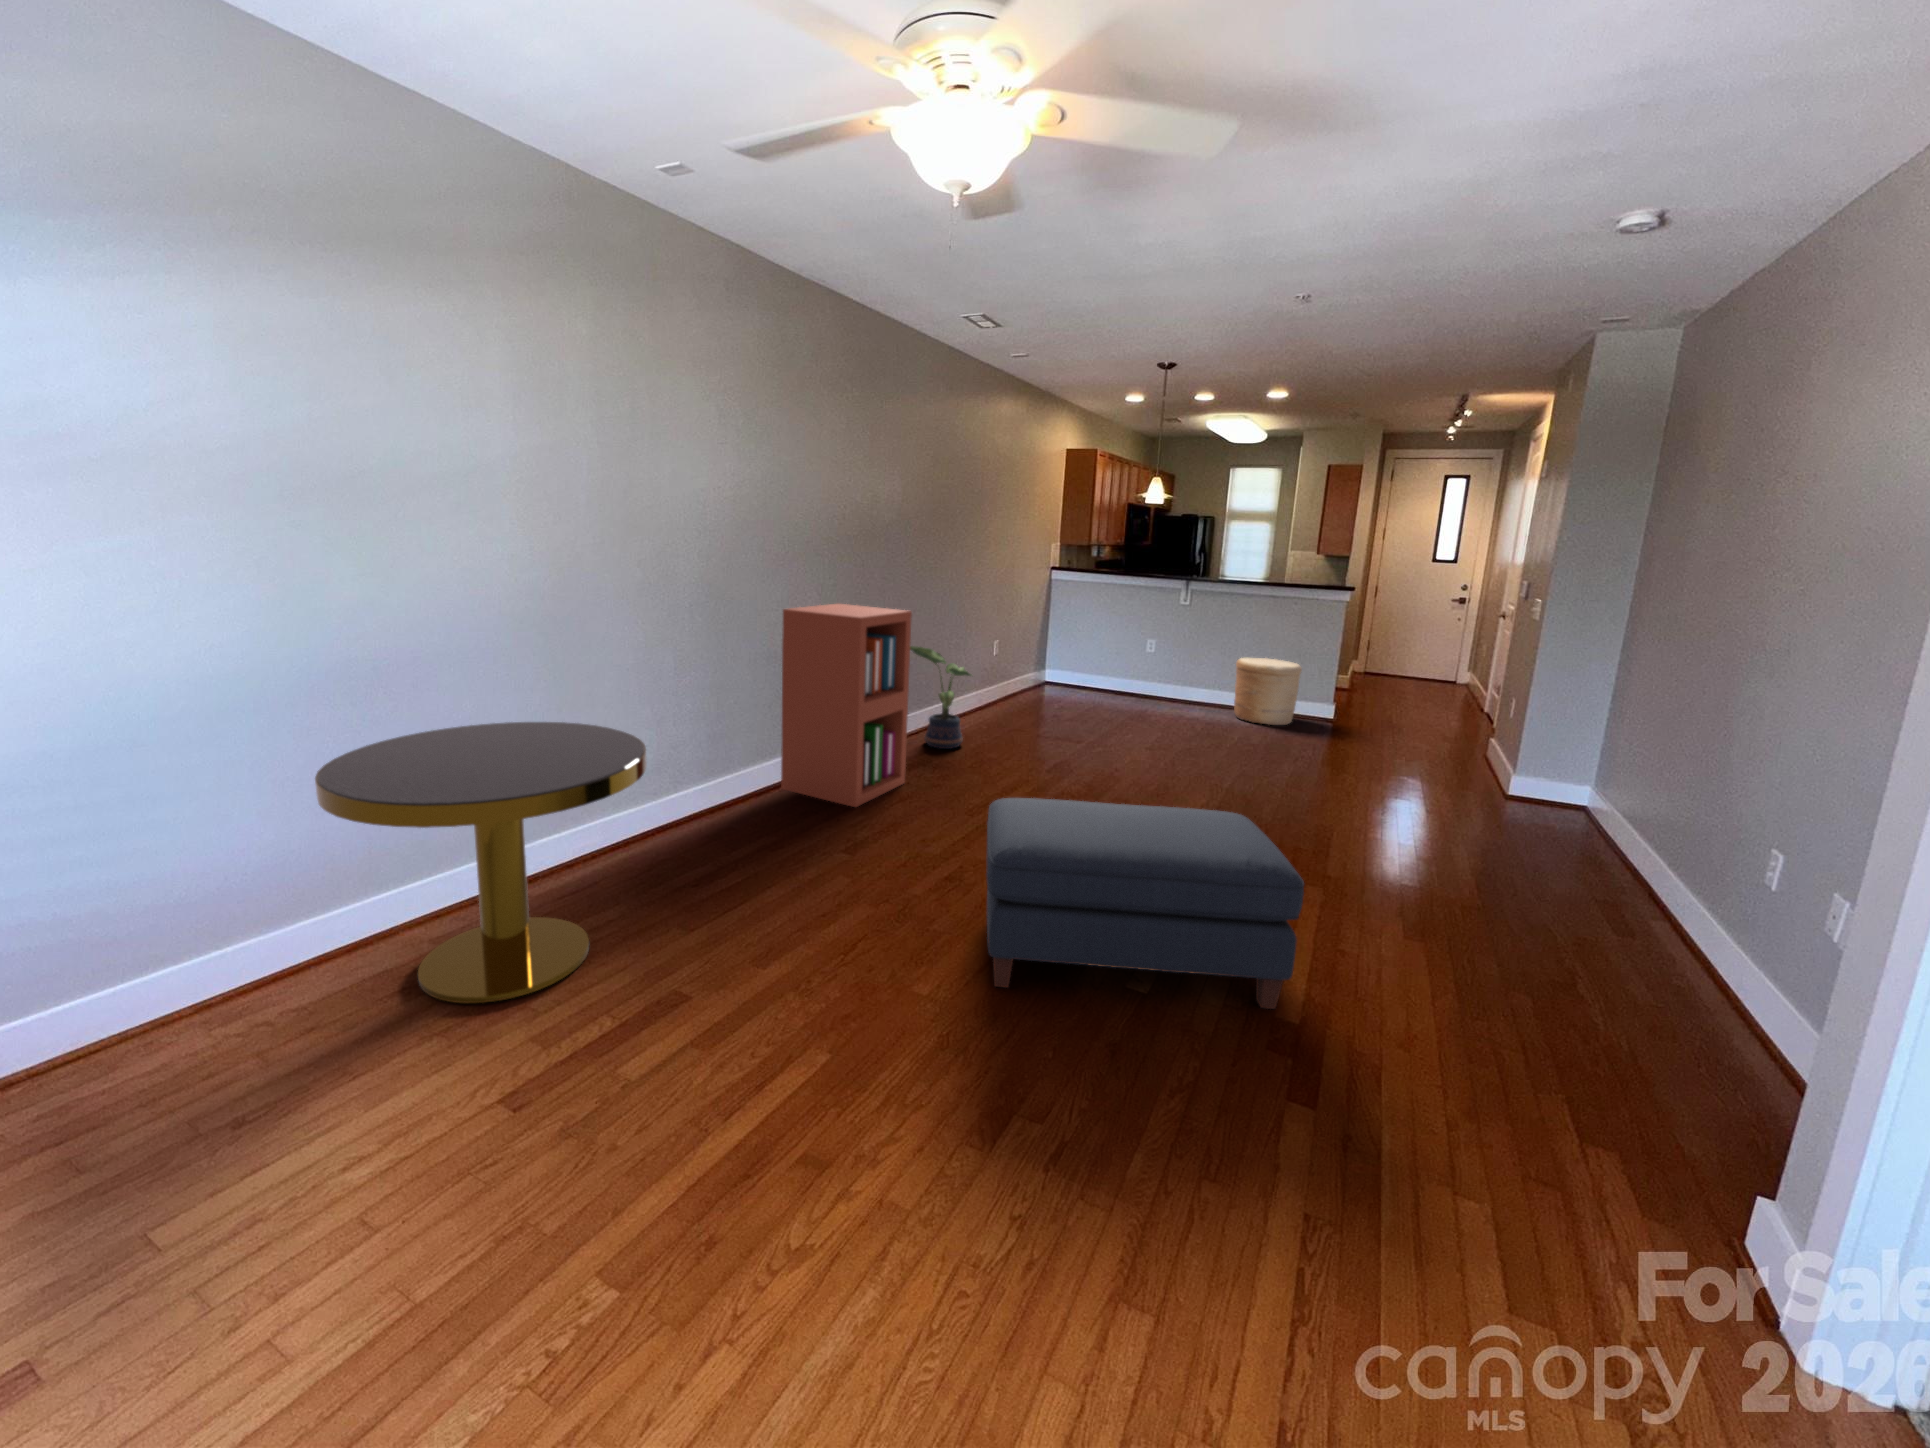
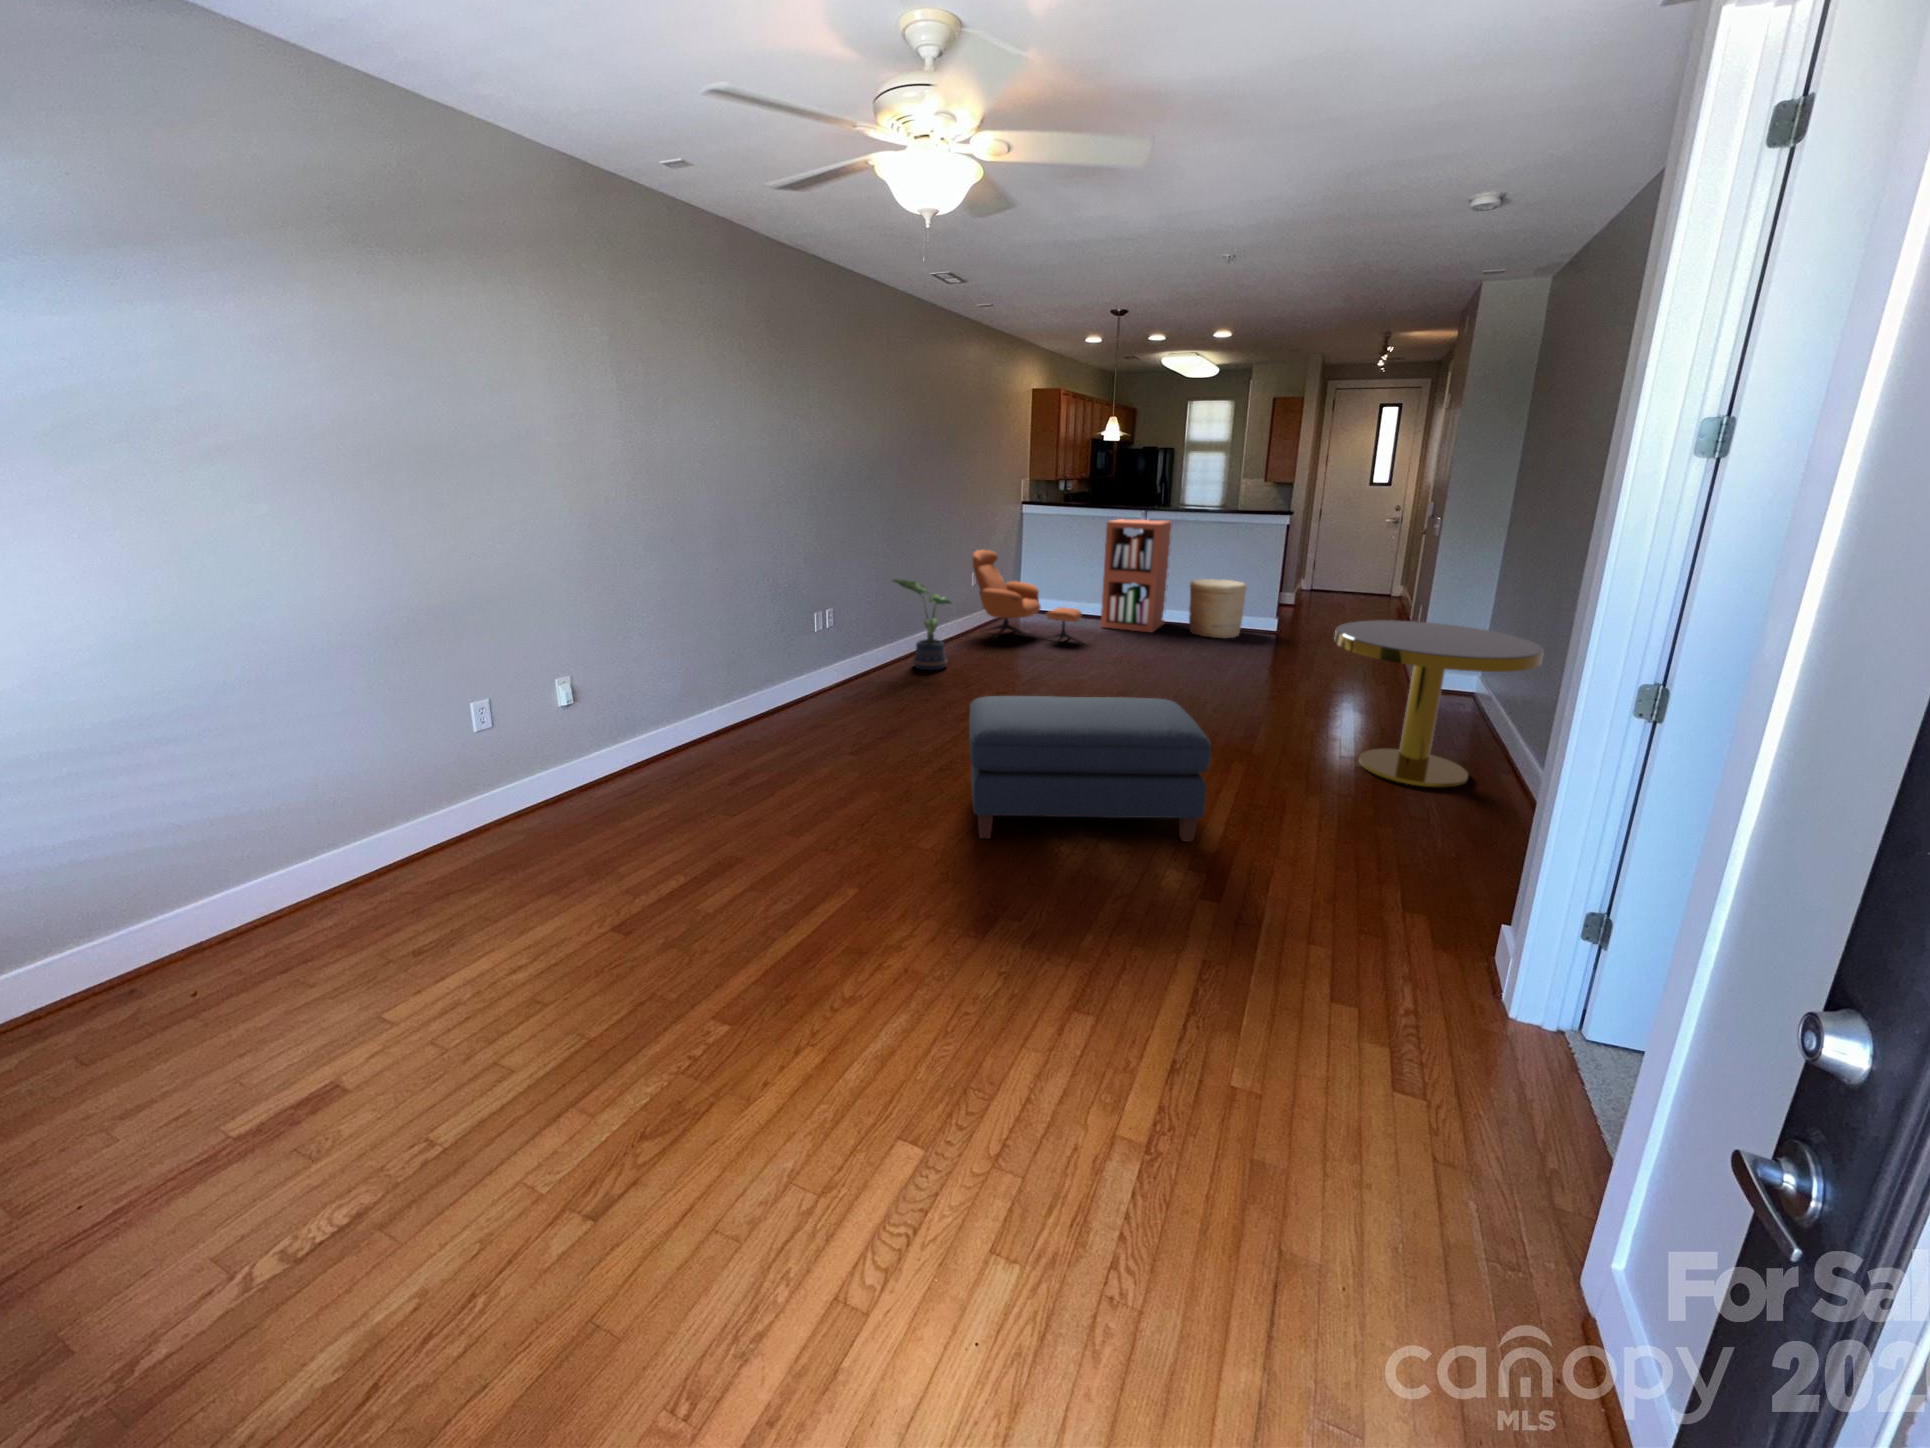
bookshelf: present [781,604,912,807] -> present [1101,519,1173,632]
lounge chair: none [995,616,1117,726] -> present [973,550,1082,643]
side table: present [315,722,647,1003] -> present [1335,620,1544,787]

